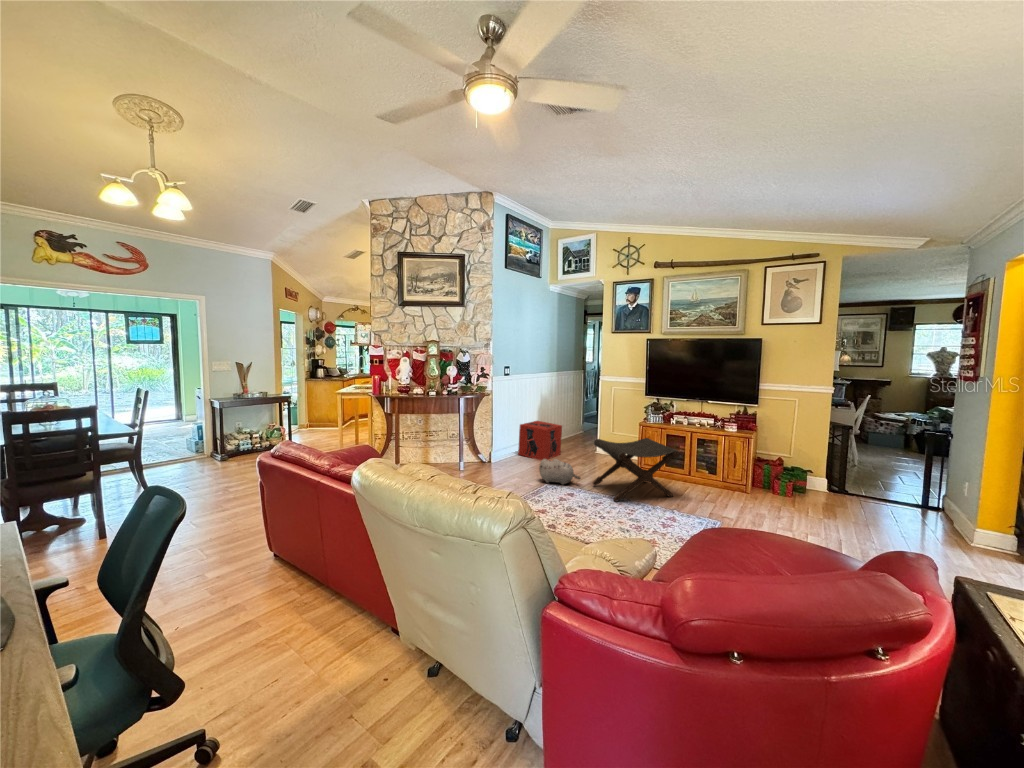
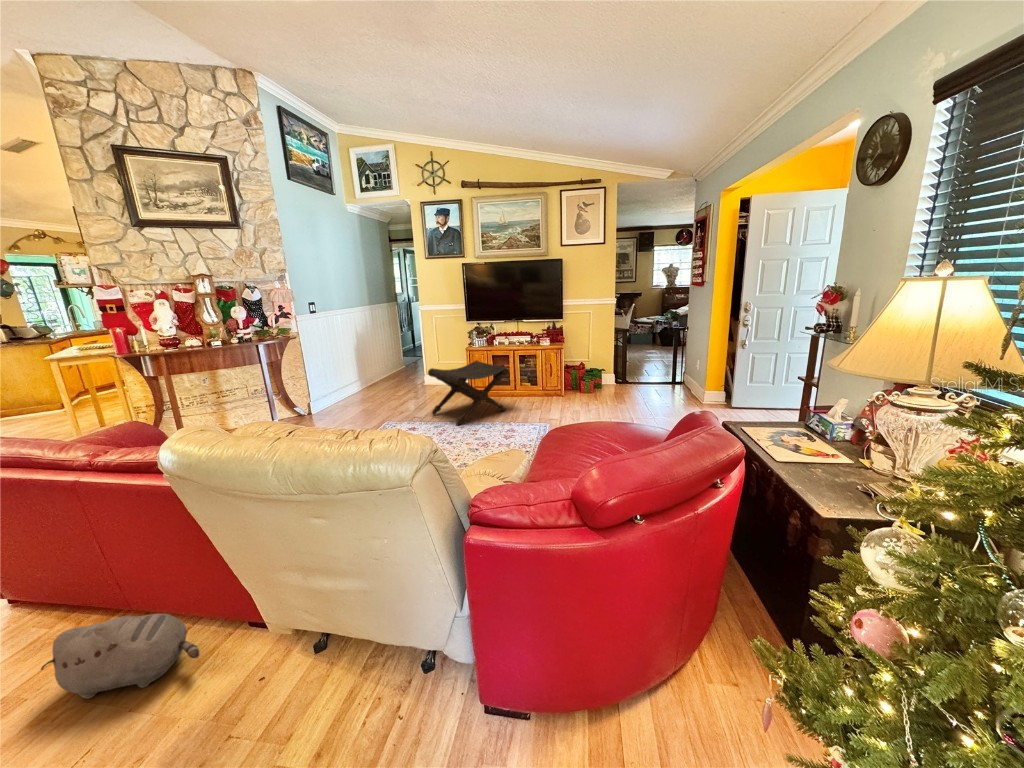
storage box: present [518,421,562,460] -> none [339,361,389,402]
plush toy: present [539,459,580,485] -> present [41,613,199,699]

